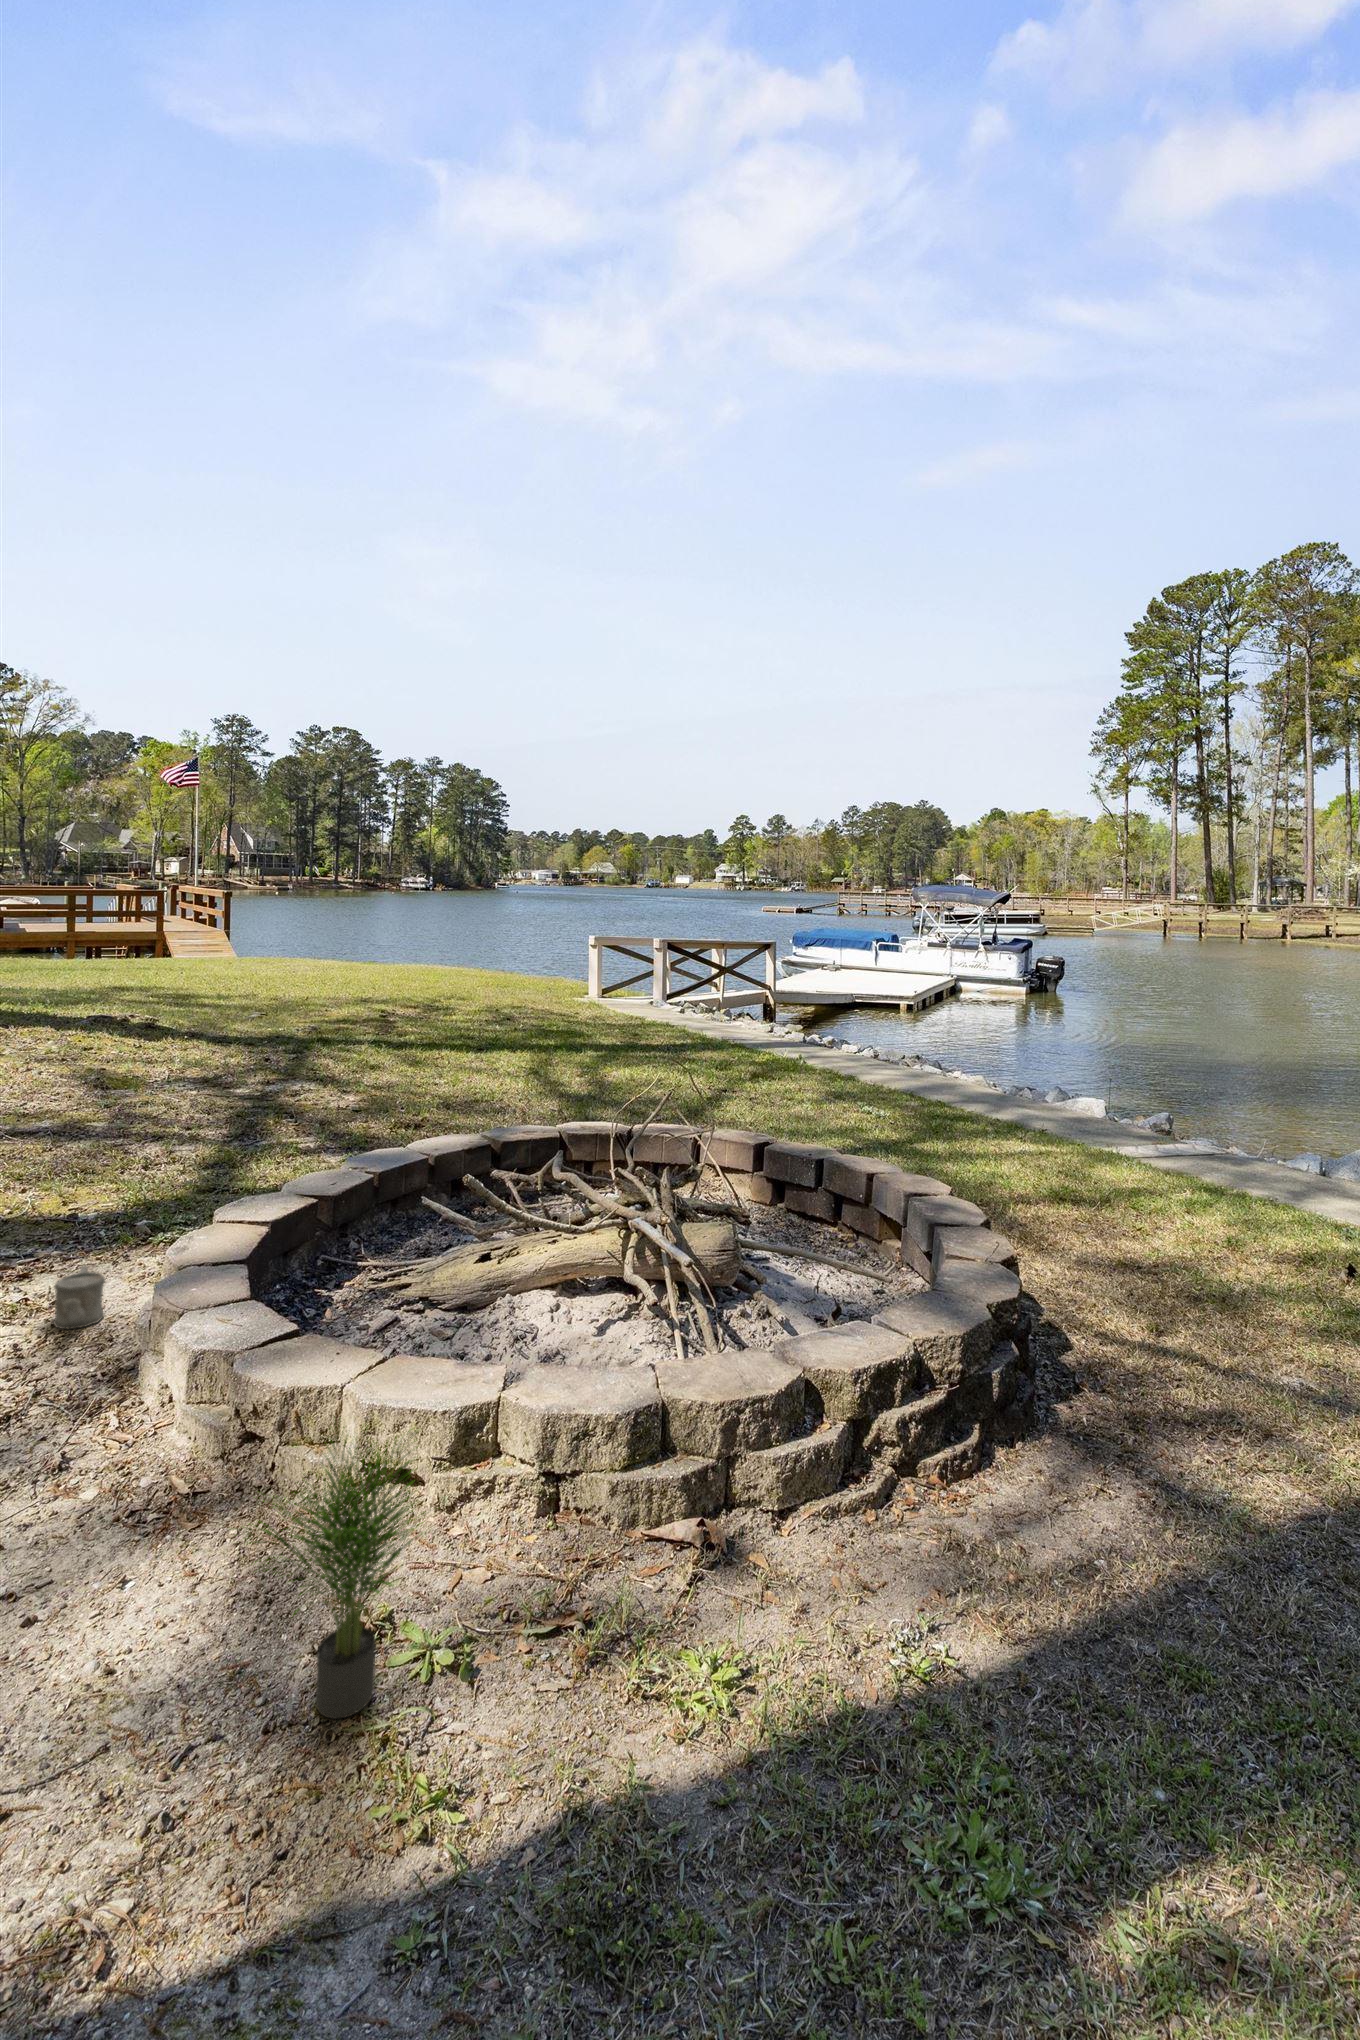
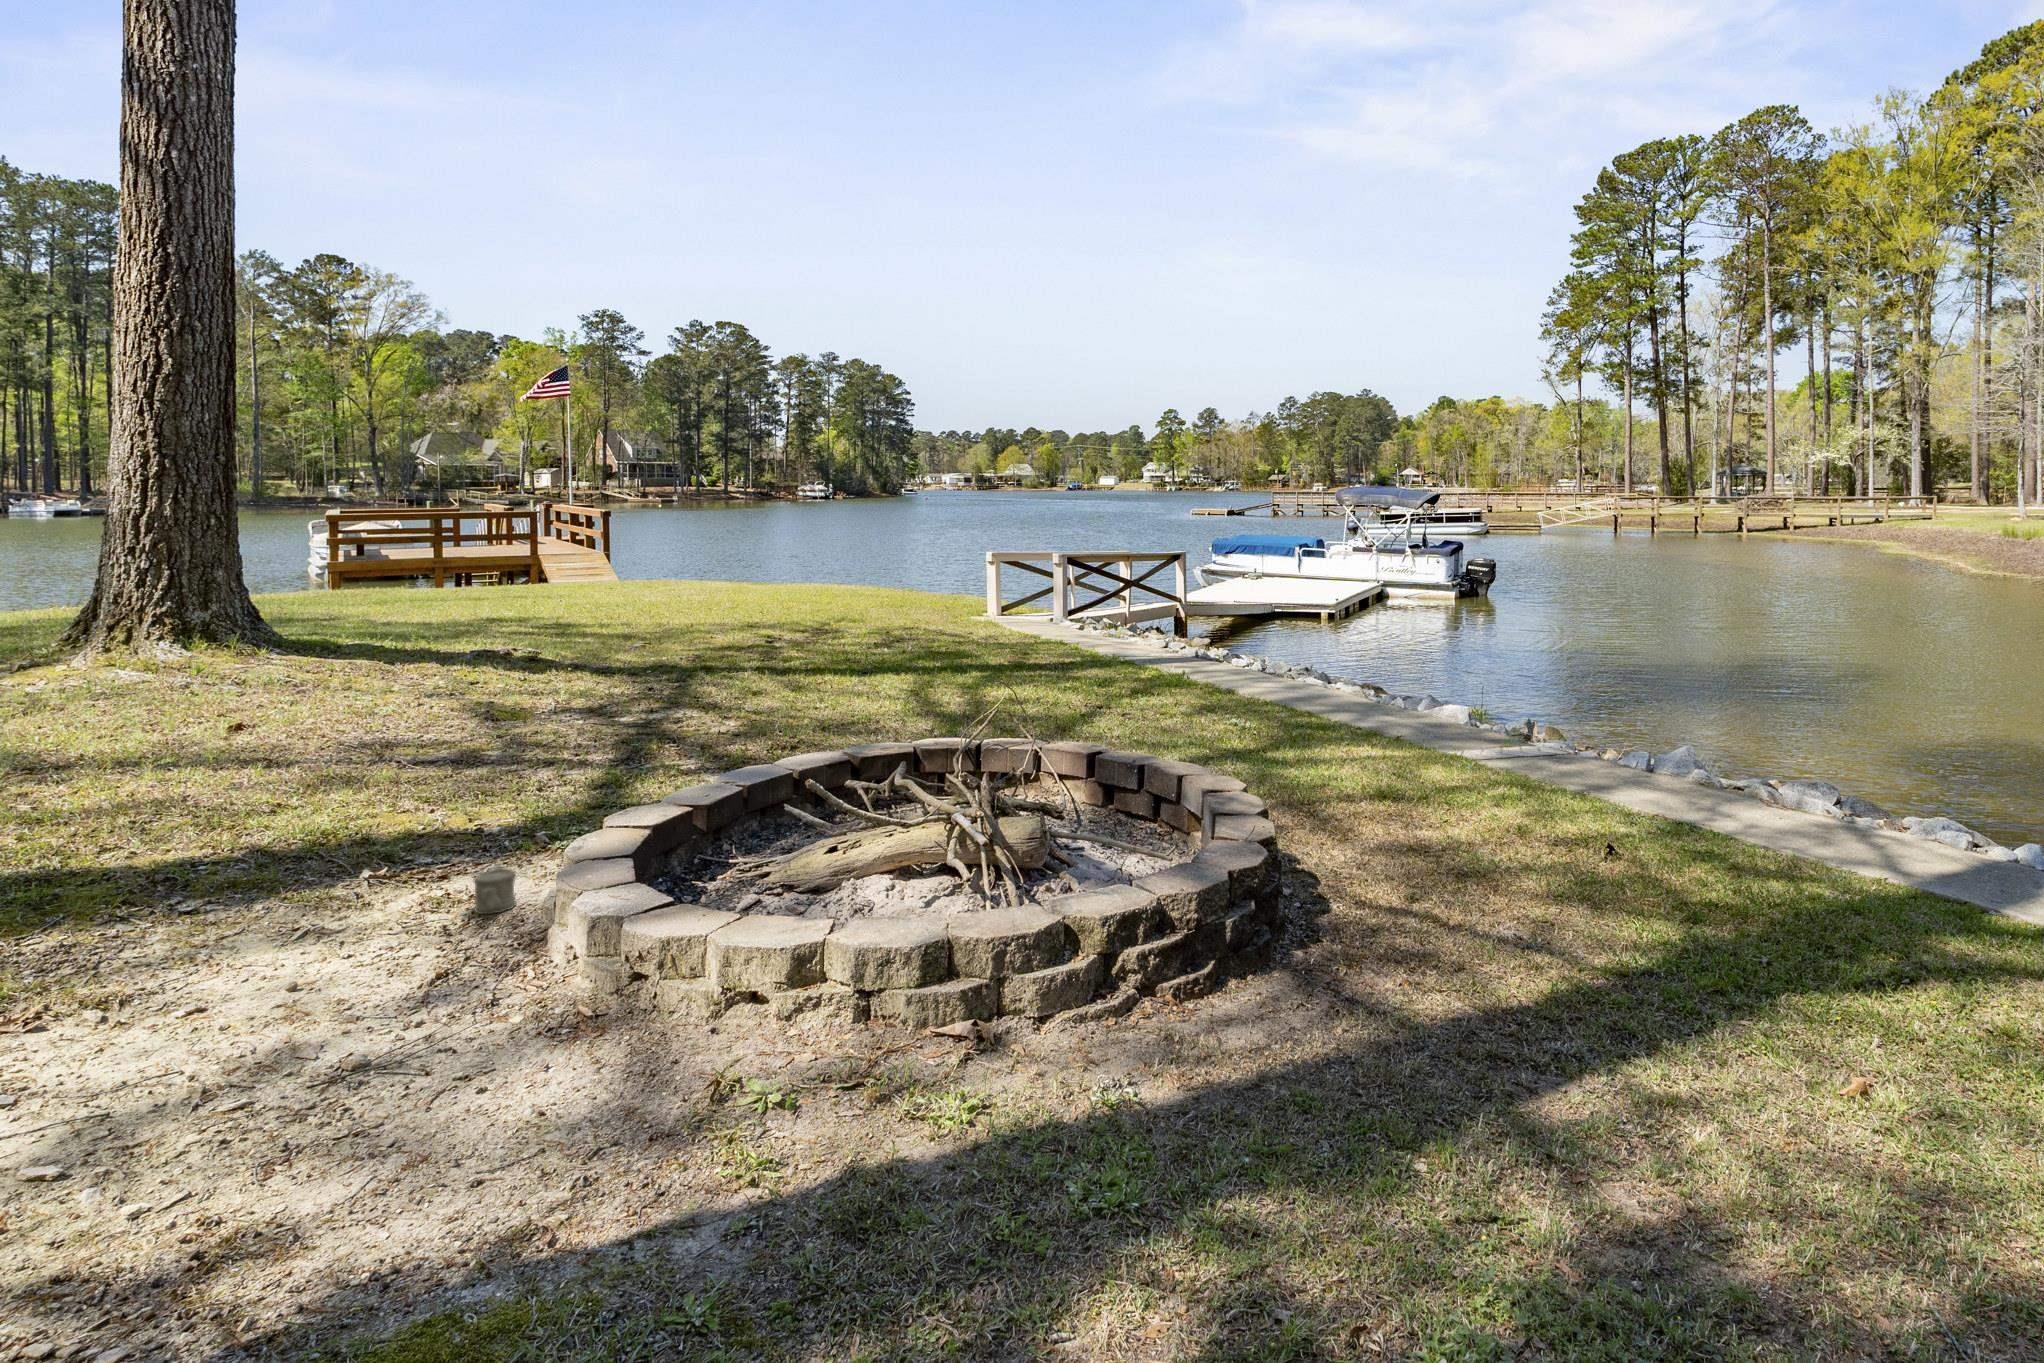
potted plant: present [254,1428,426,1719] -> none [609,942,761,1143]

